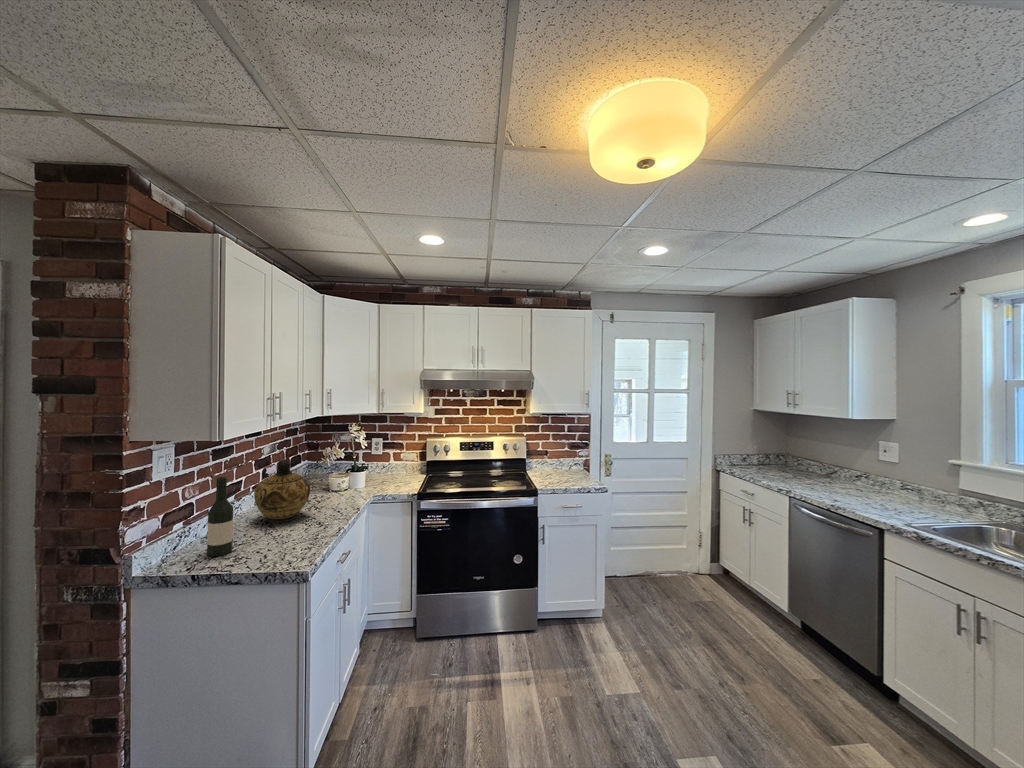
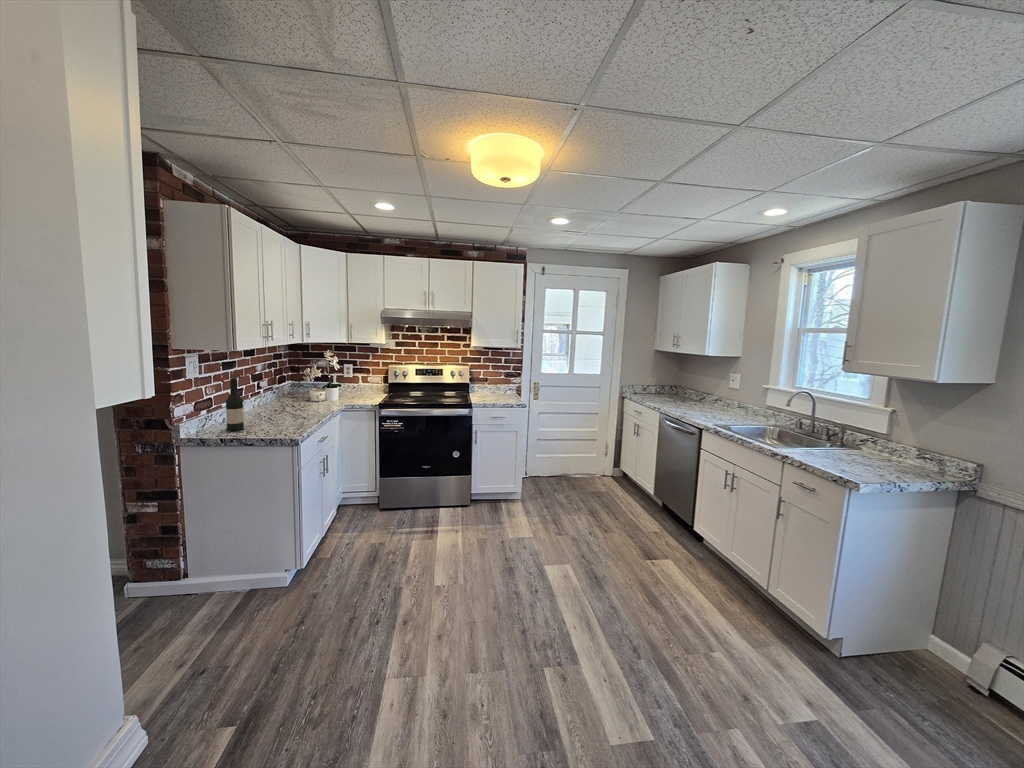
ceramic jug: present [254,459,310,522] -> none [255,372,296,417]

